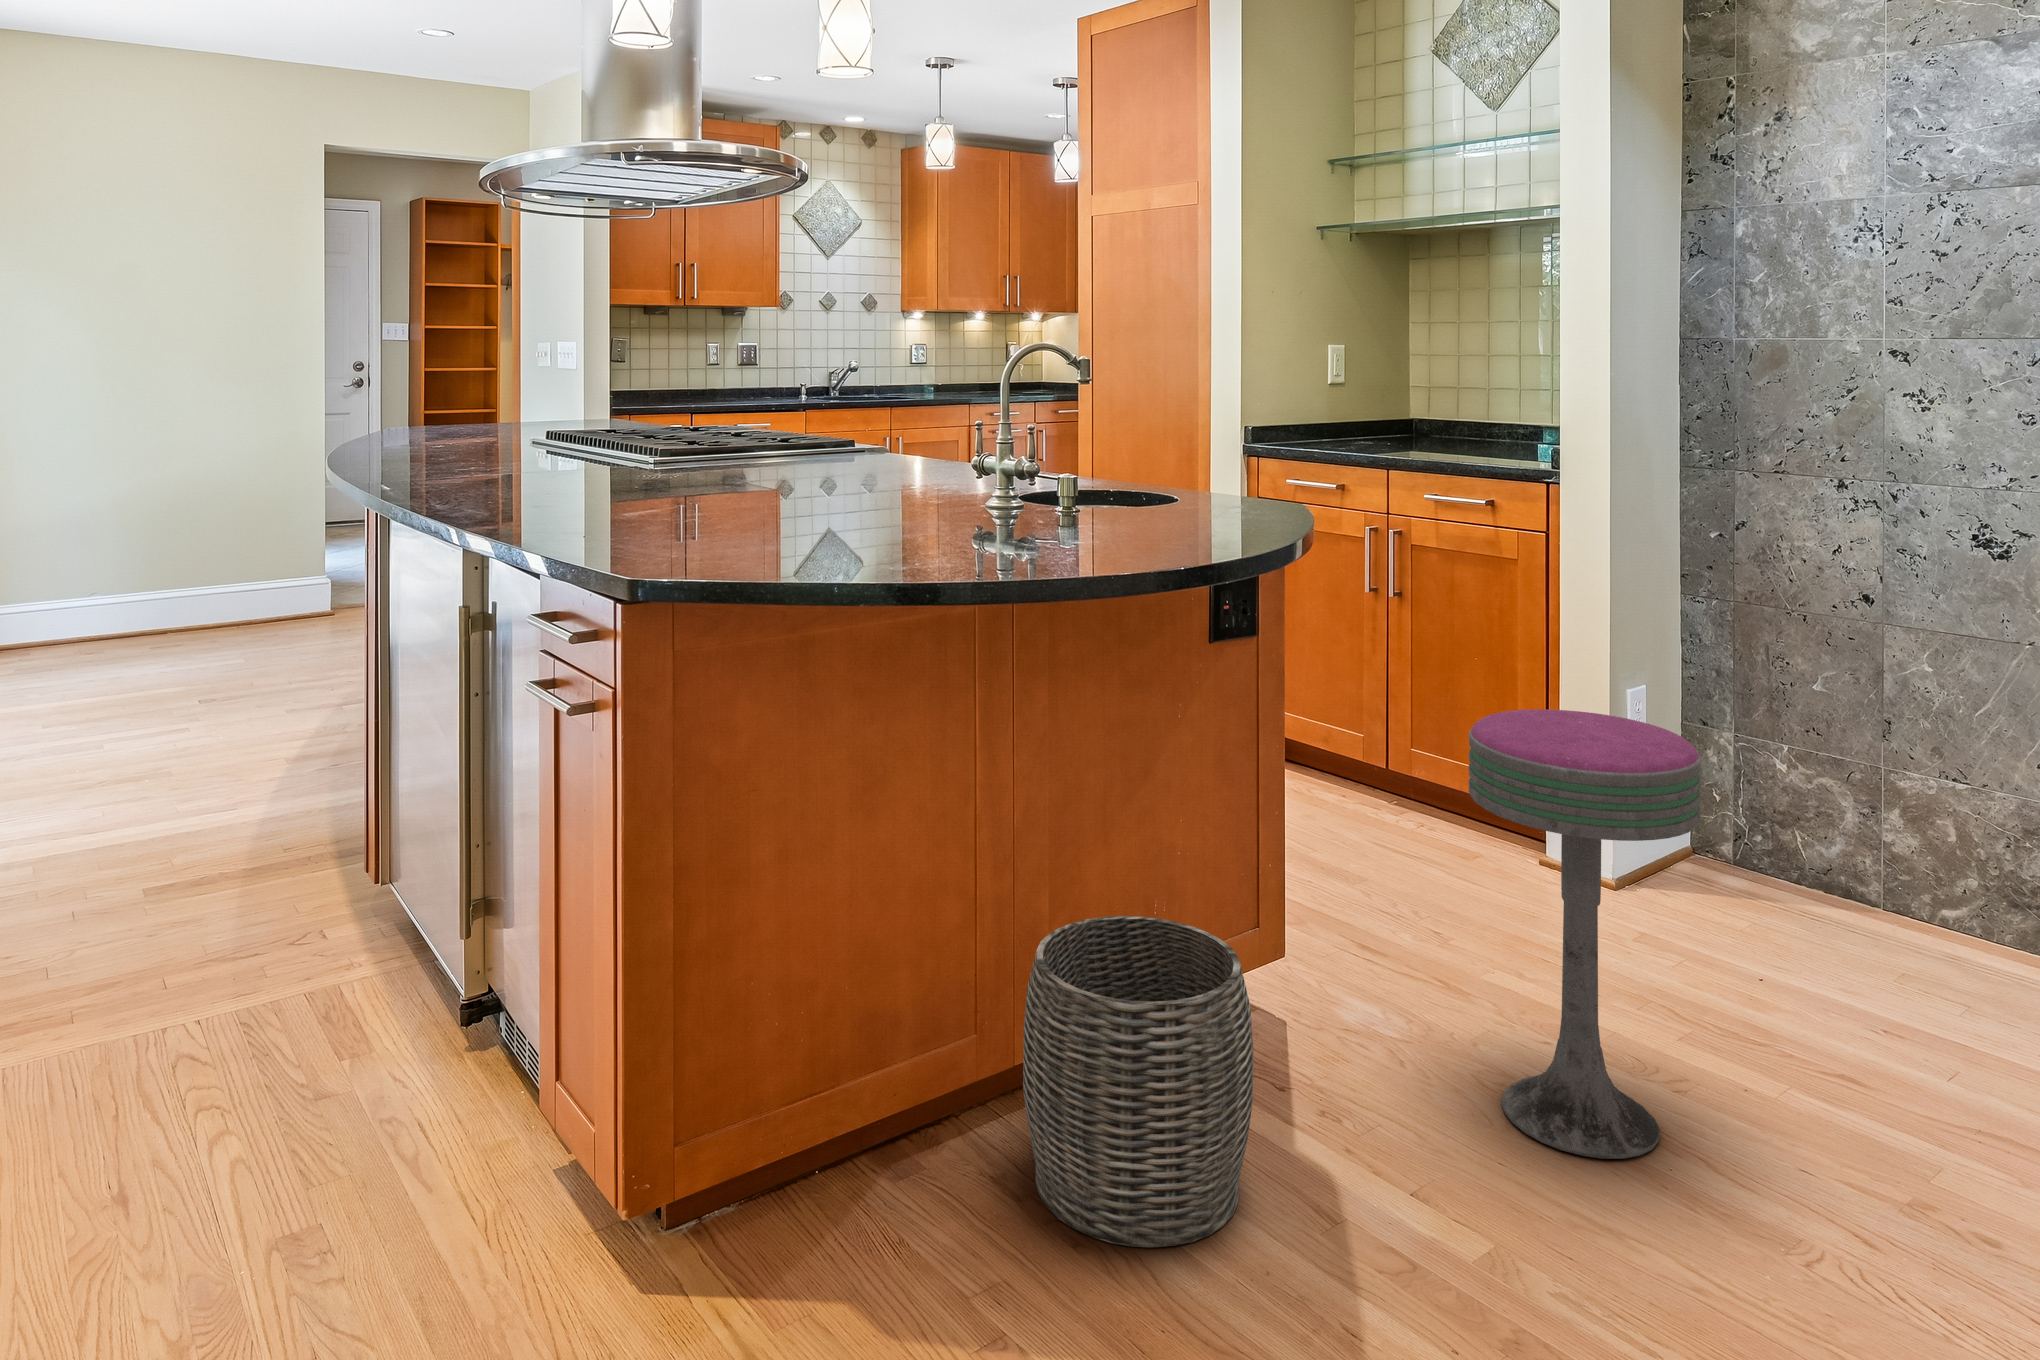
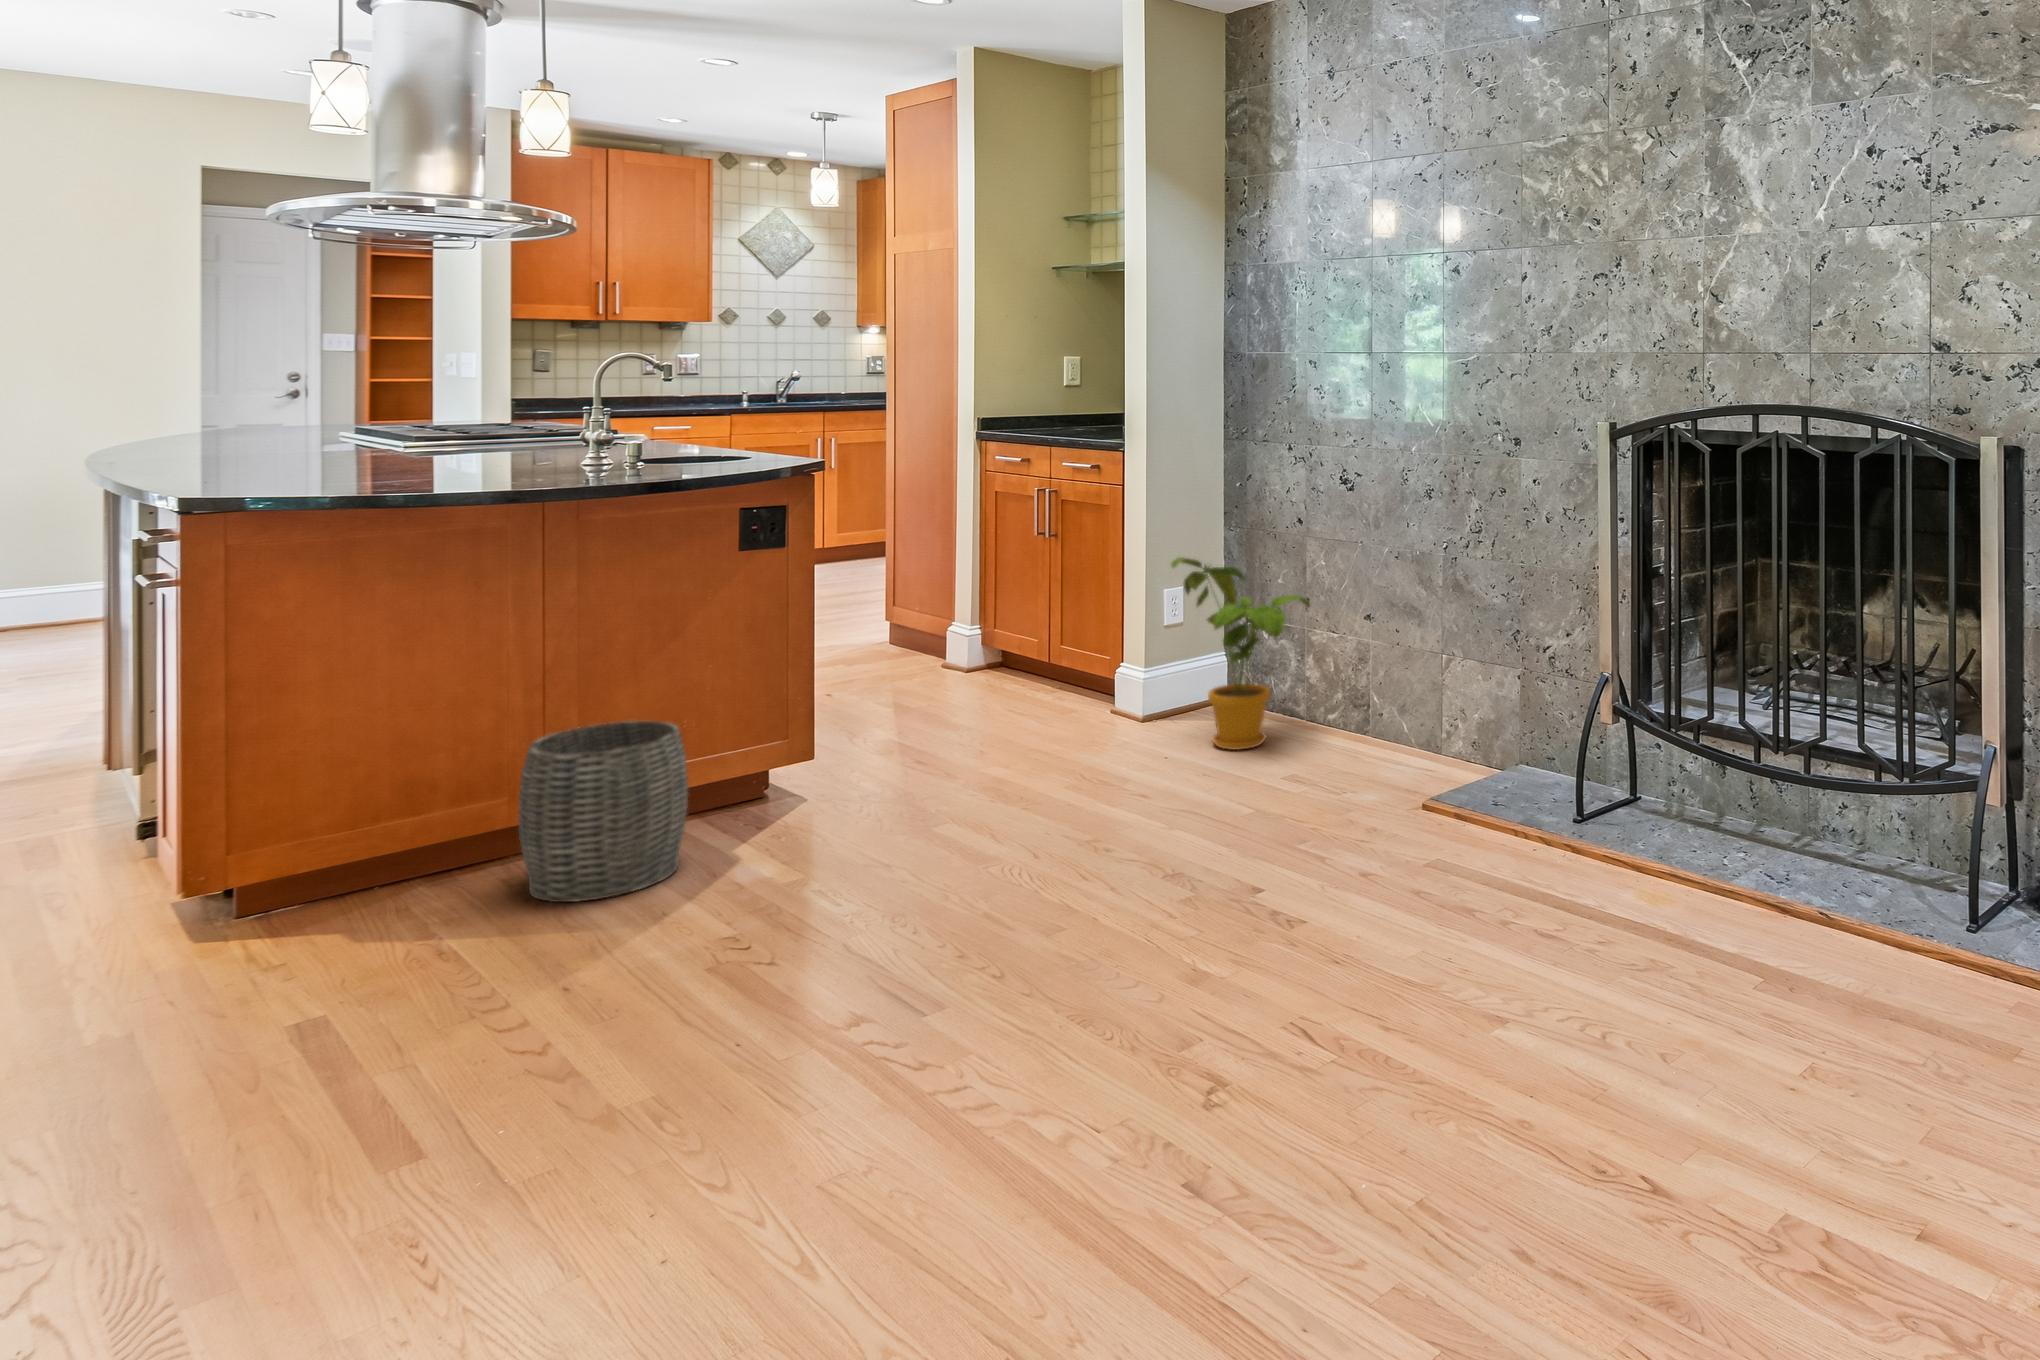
house plant: none [1731,658,1943,973] -> present [1171,557,1310,750]
bar stool: present [1468,709,1701,1159] -> none [874,583,1013,841]

